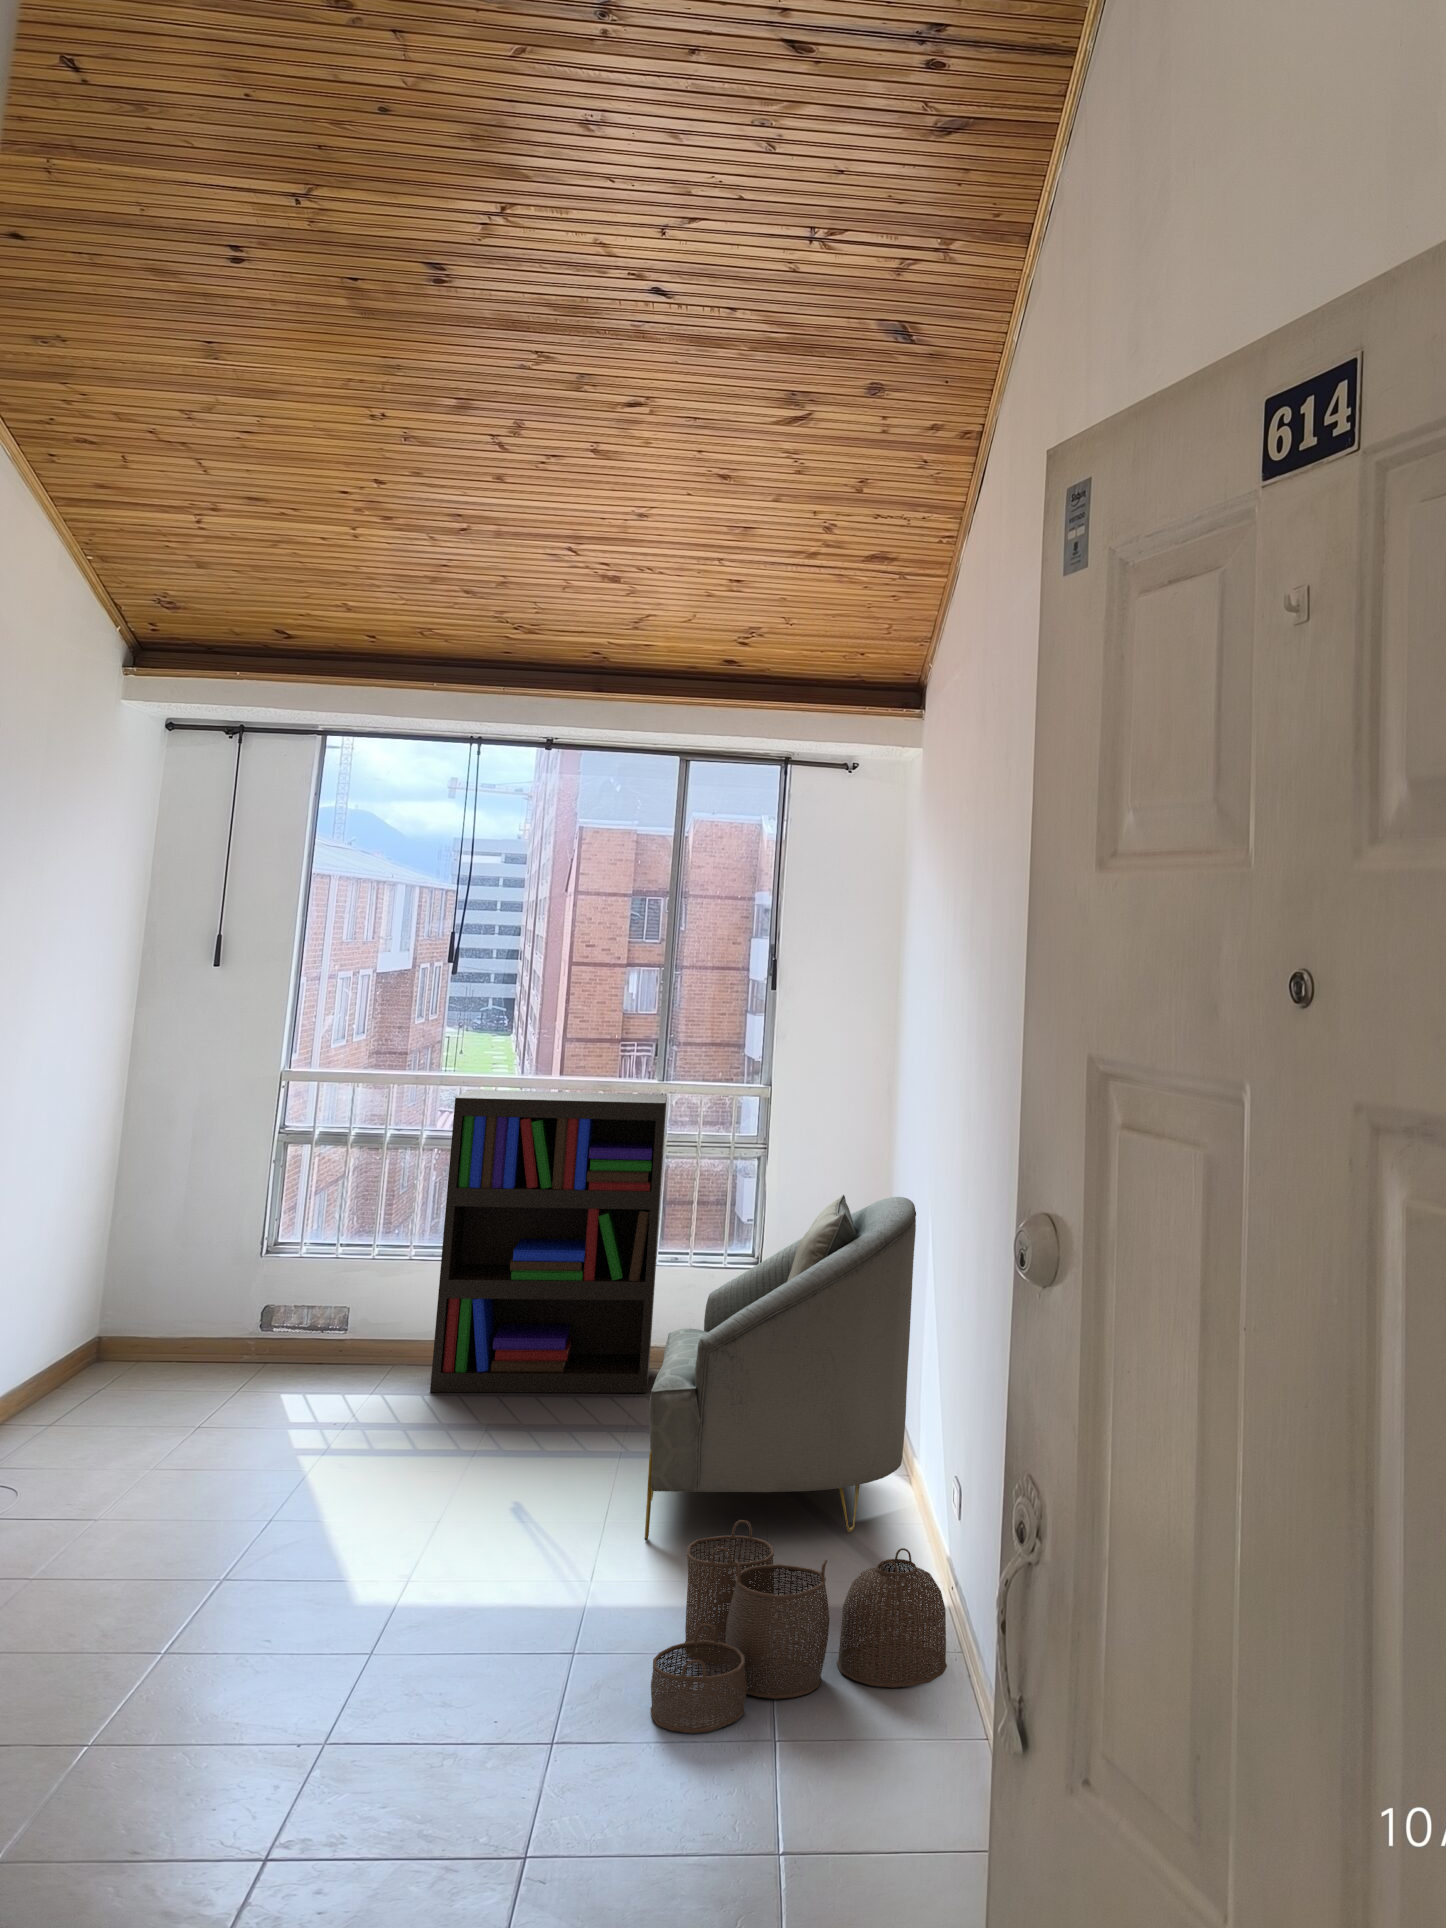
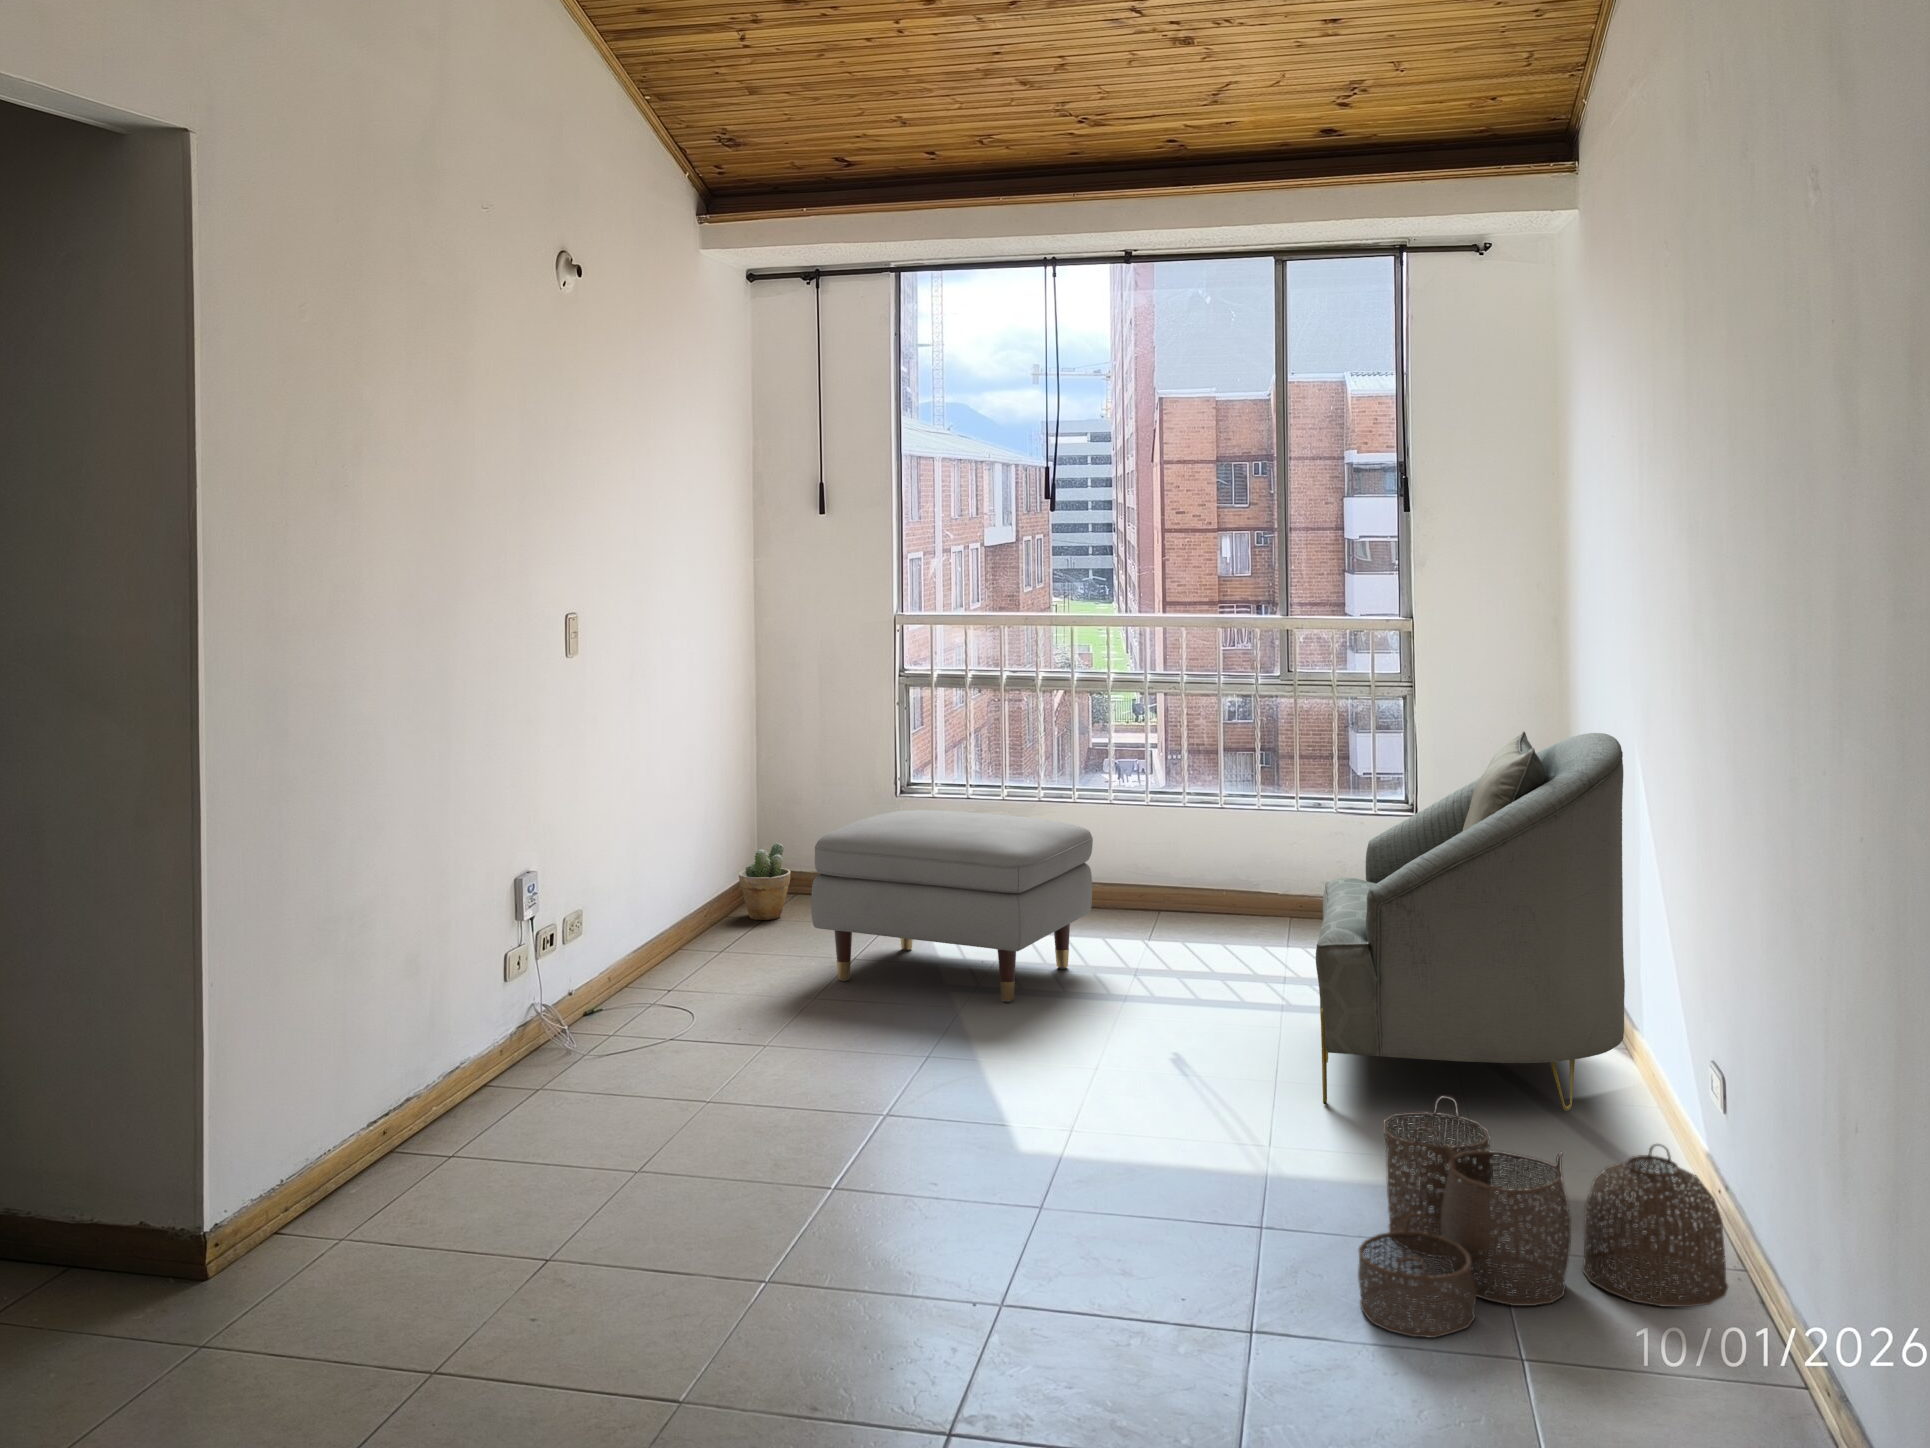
bookshelf: present [430,1090,667,1393] -> none [1068,630,1301,943]
ottoman: none [161,1270,459,1462] -> present [811,810,1093,1002]
potted plant: none [79,1305,139,1388] -> present [739,843,791,920]

